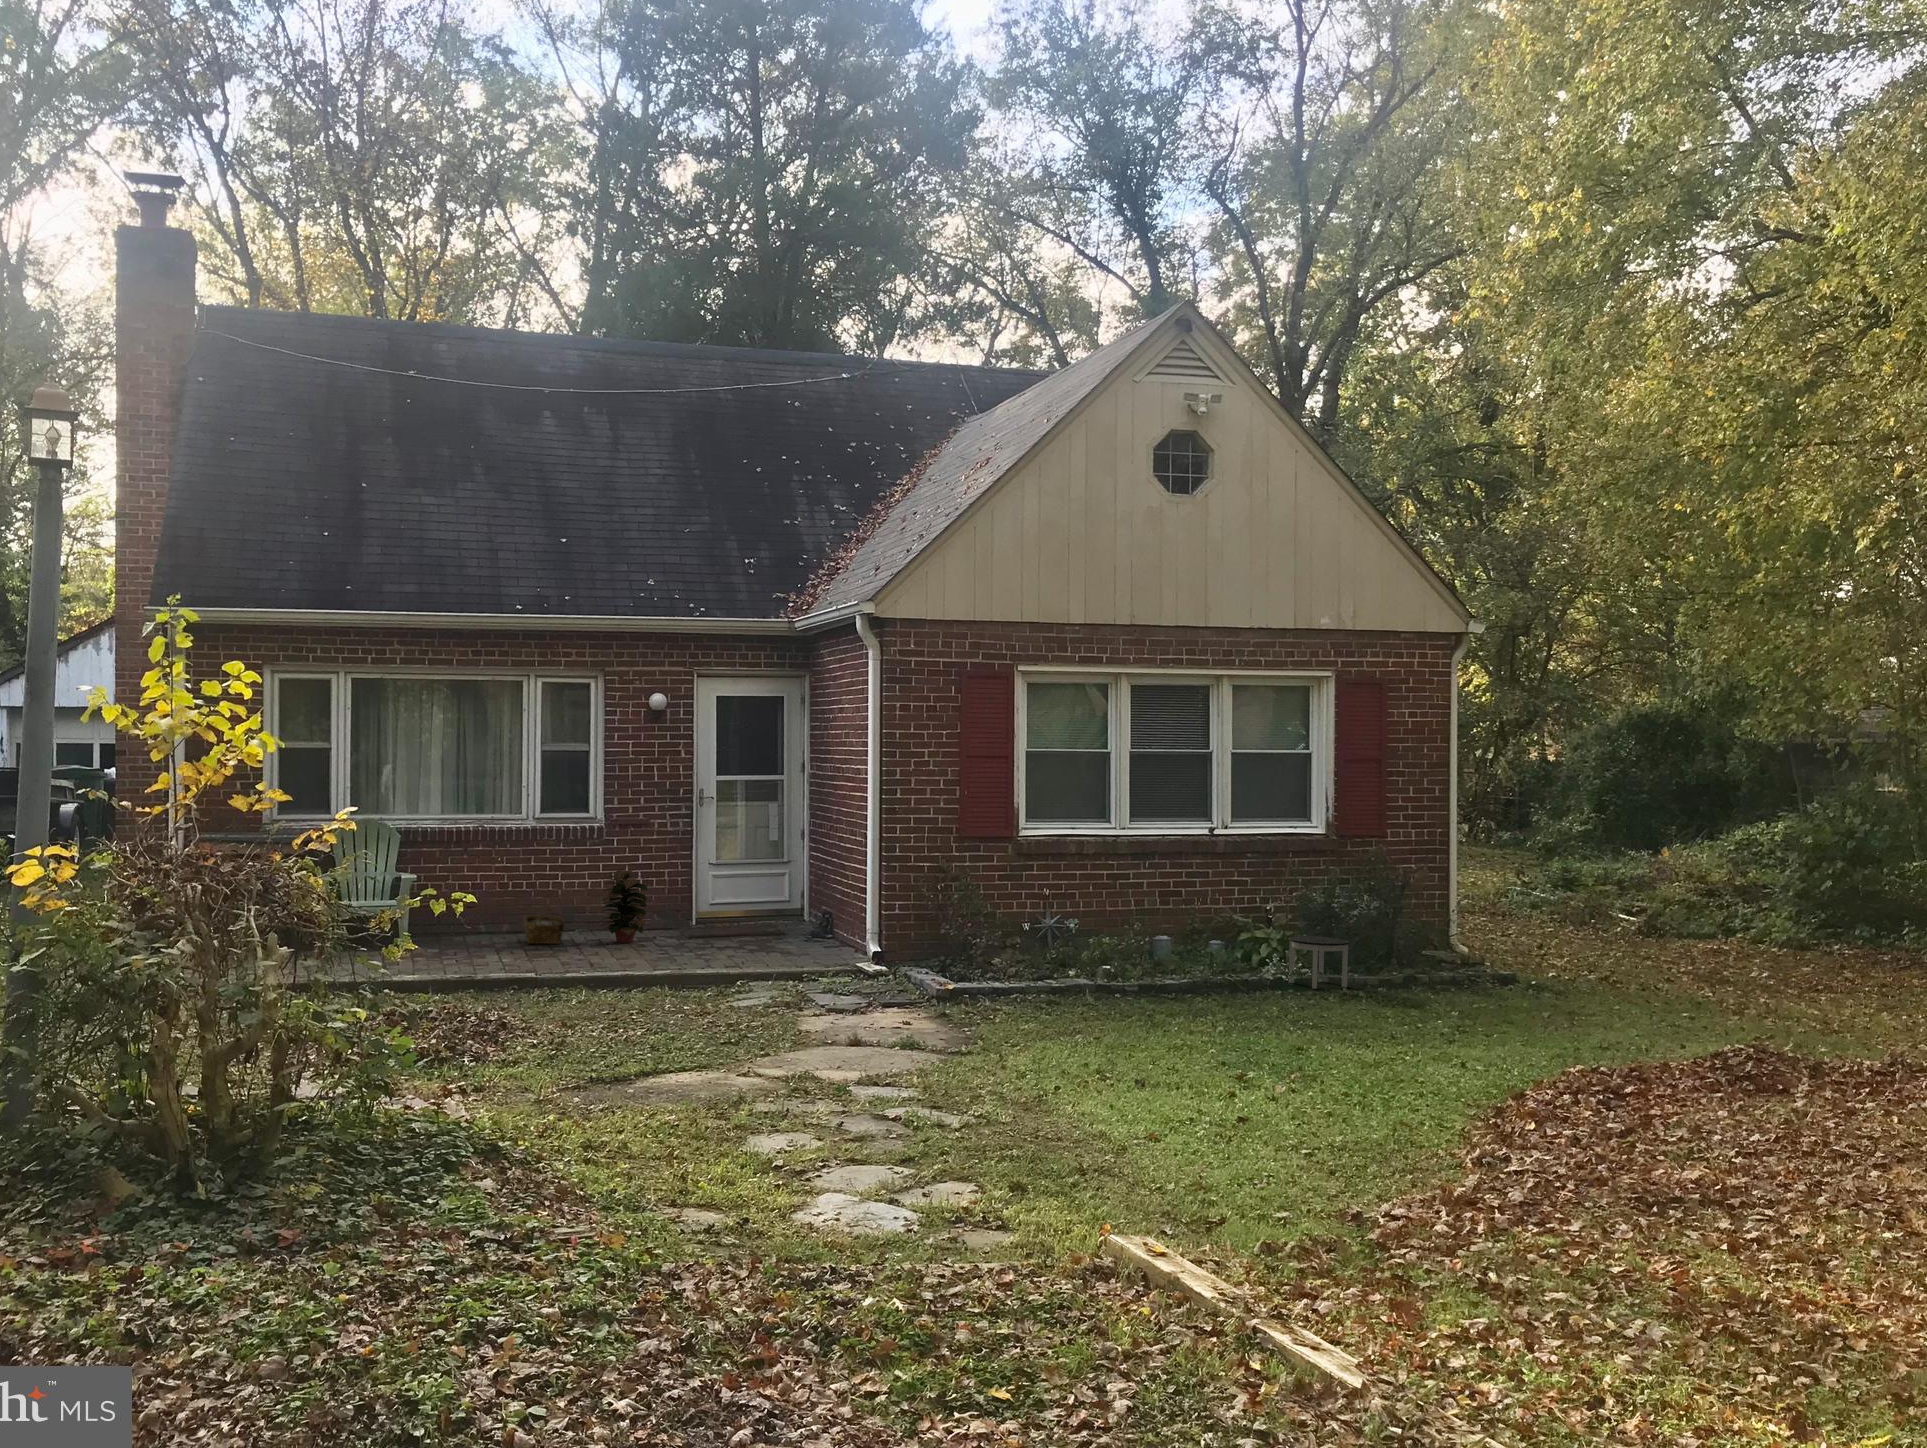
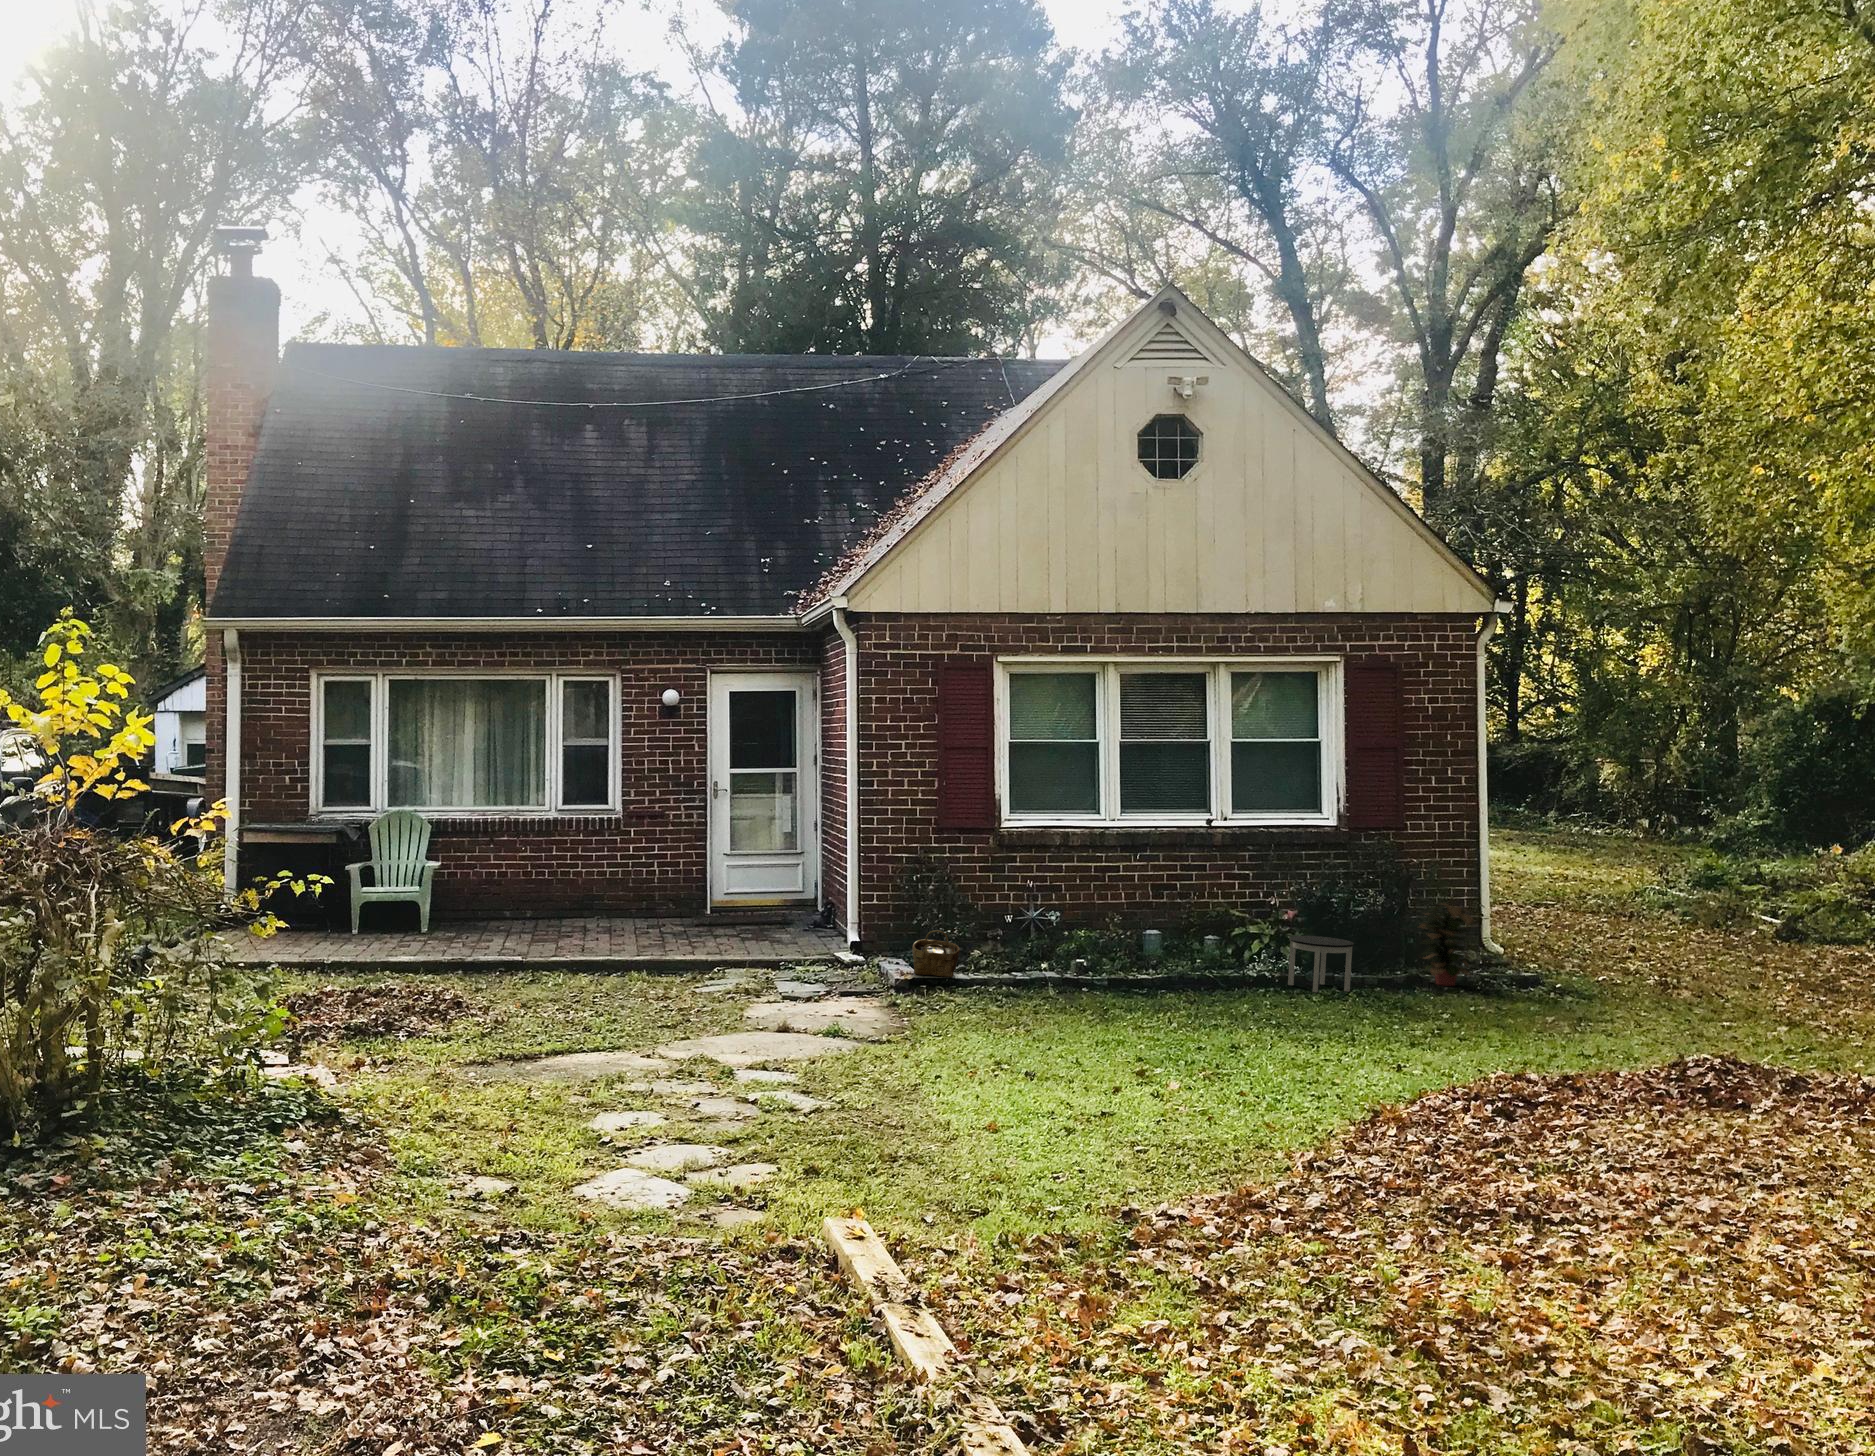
decorative plant: present [600,870,649,943] -> present [1418,903,1473,986]
woven basket: present [524,906,564,944] -> present [912,930,960,977]

